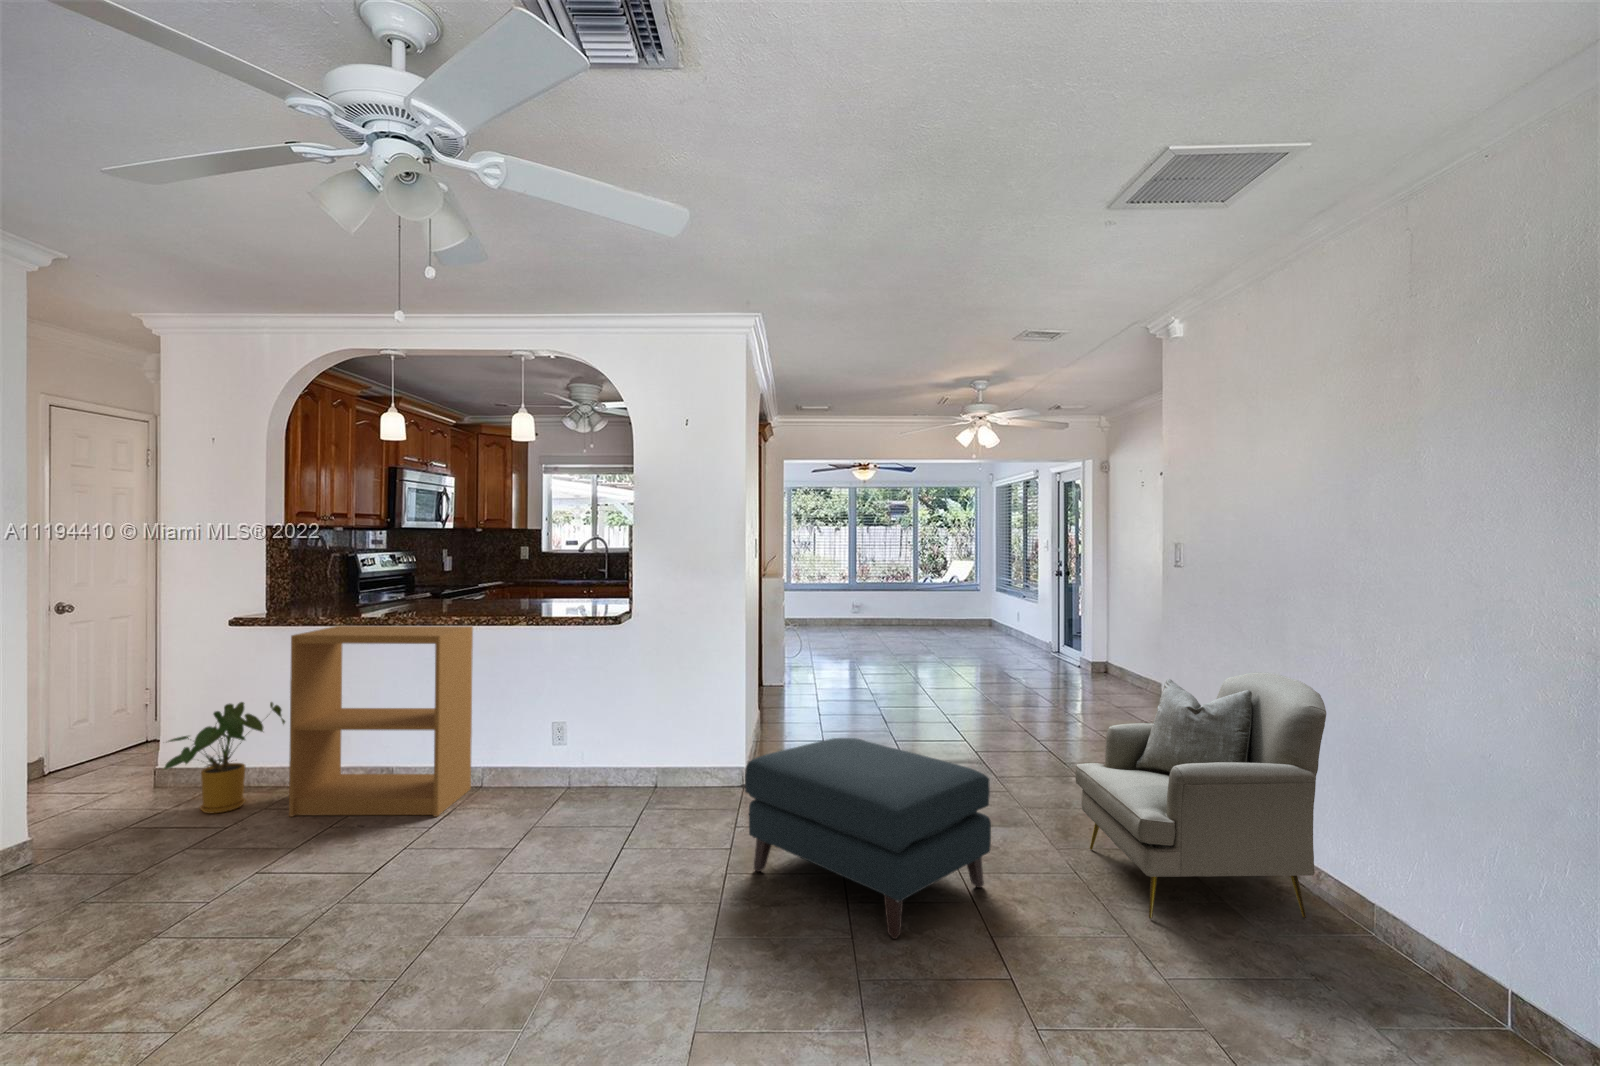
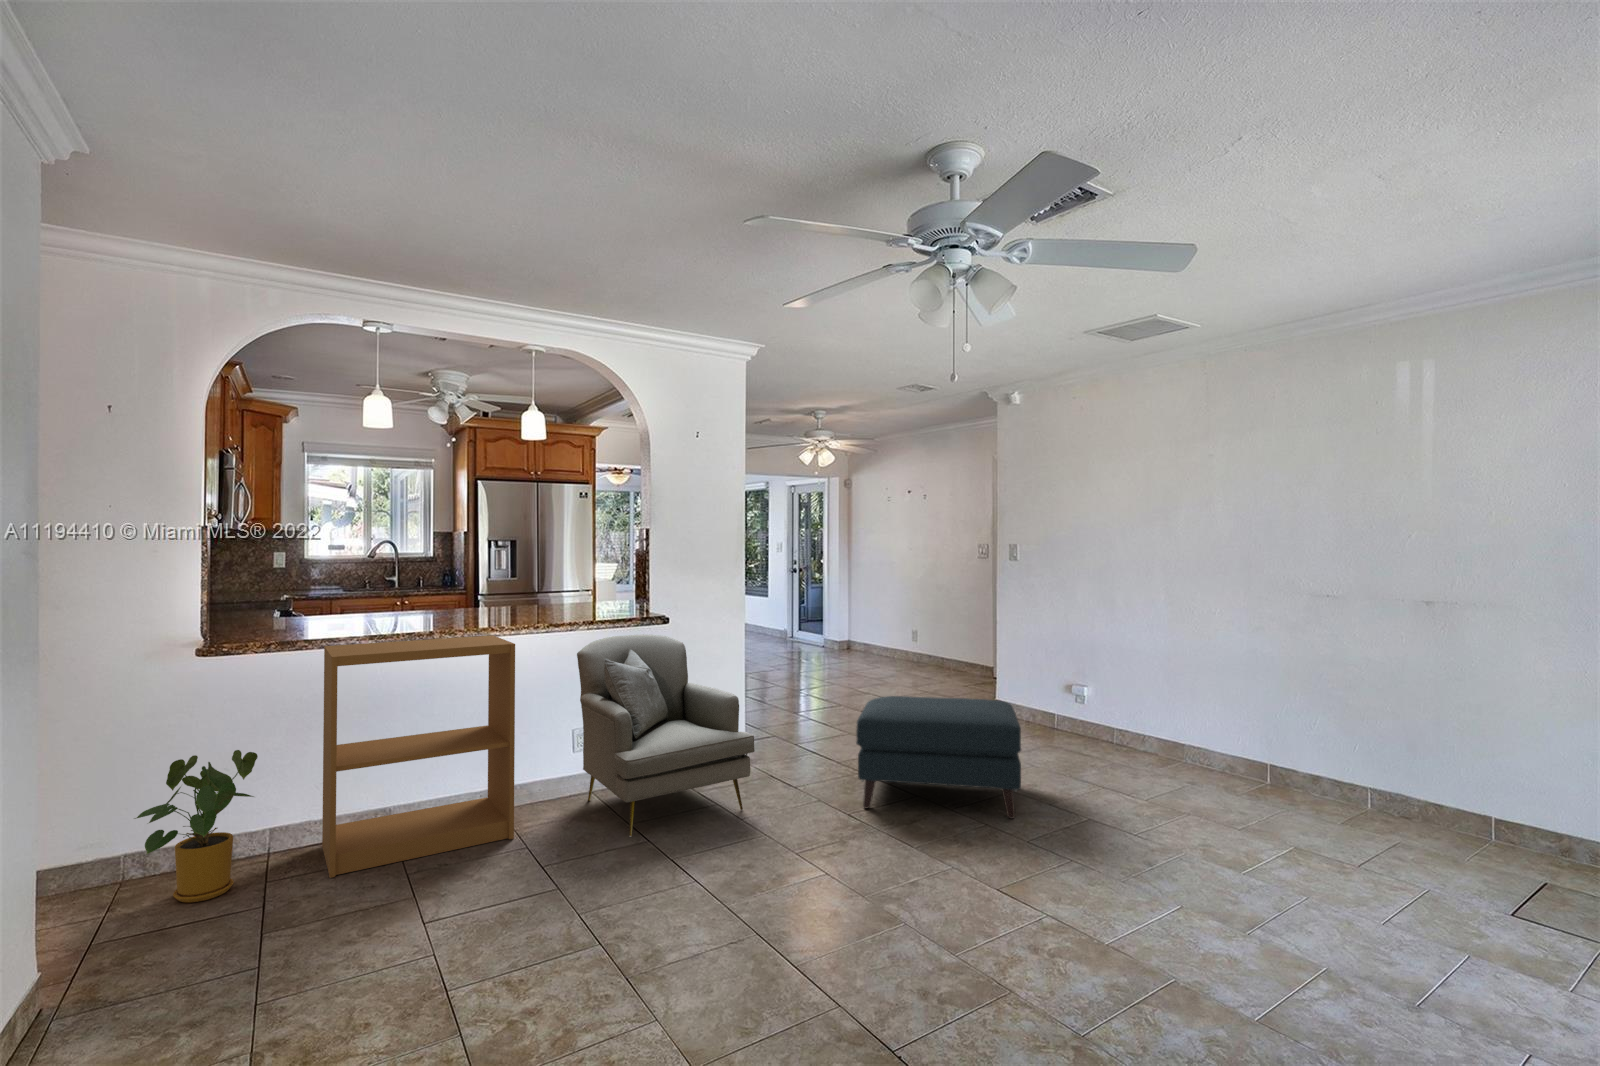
armchair: present [1075,673,1326,919] -> present [577,634,755,837]

